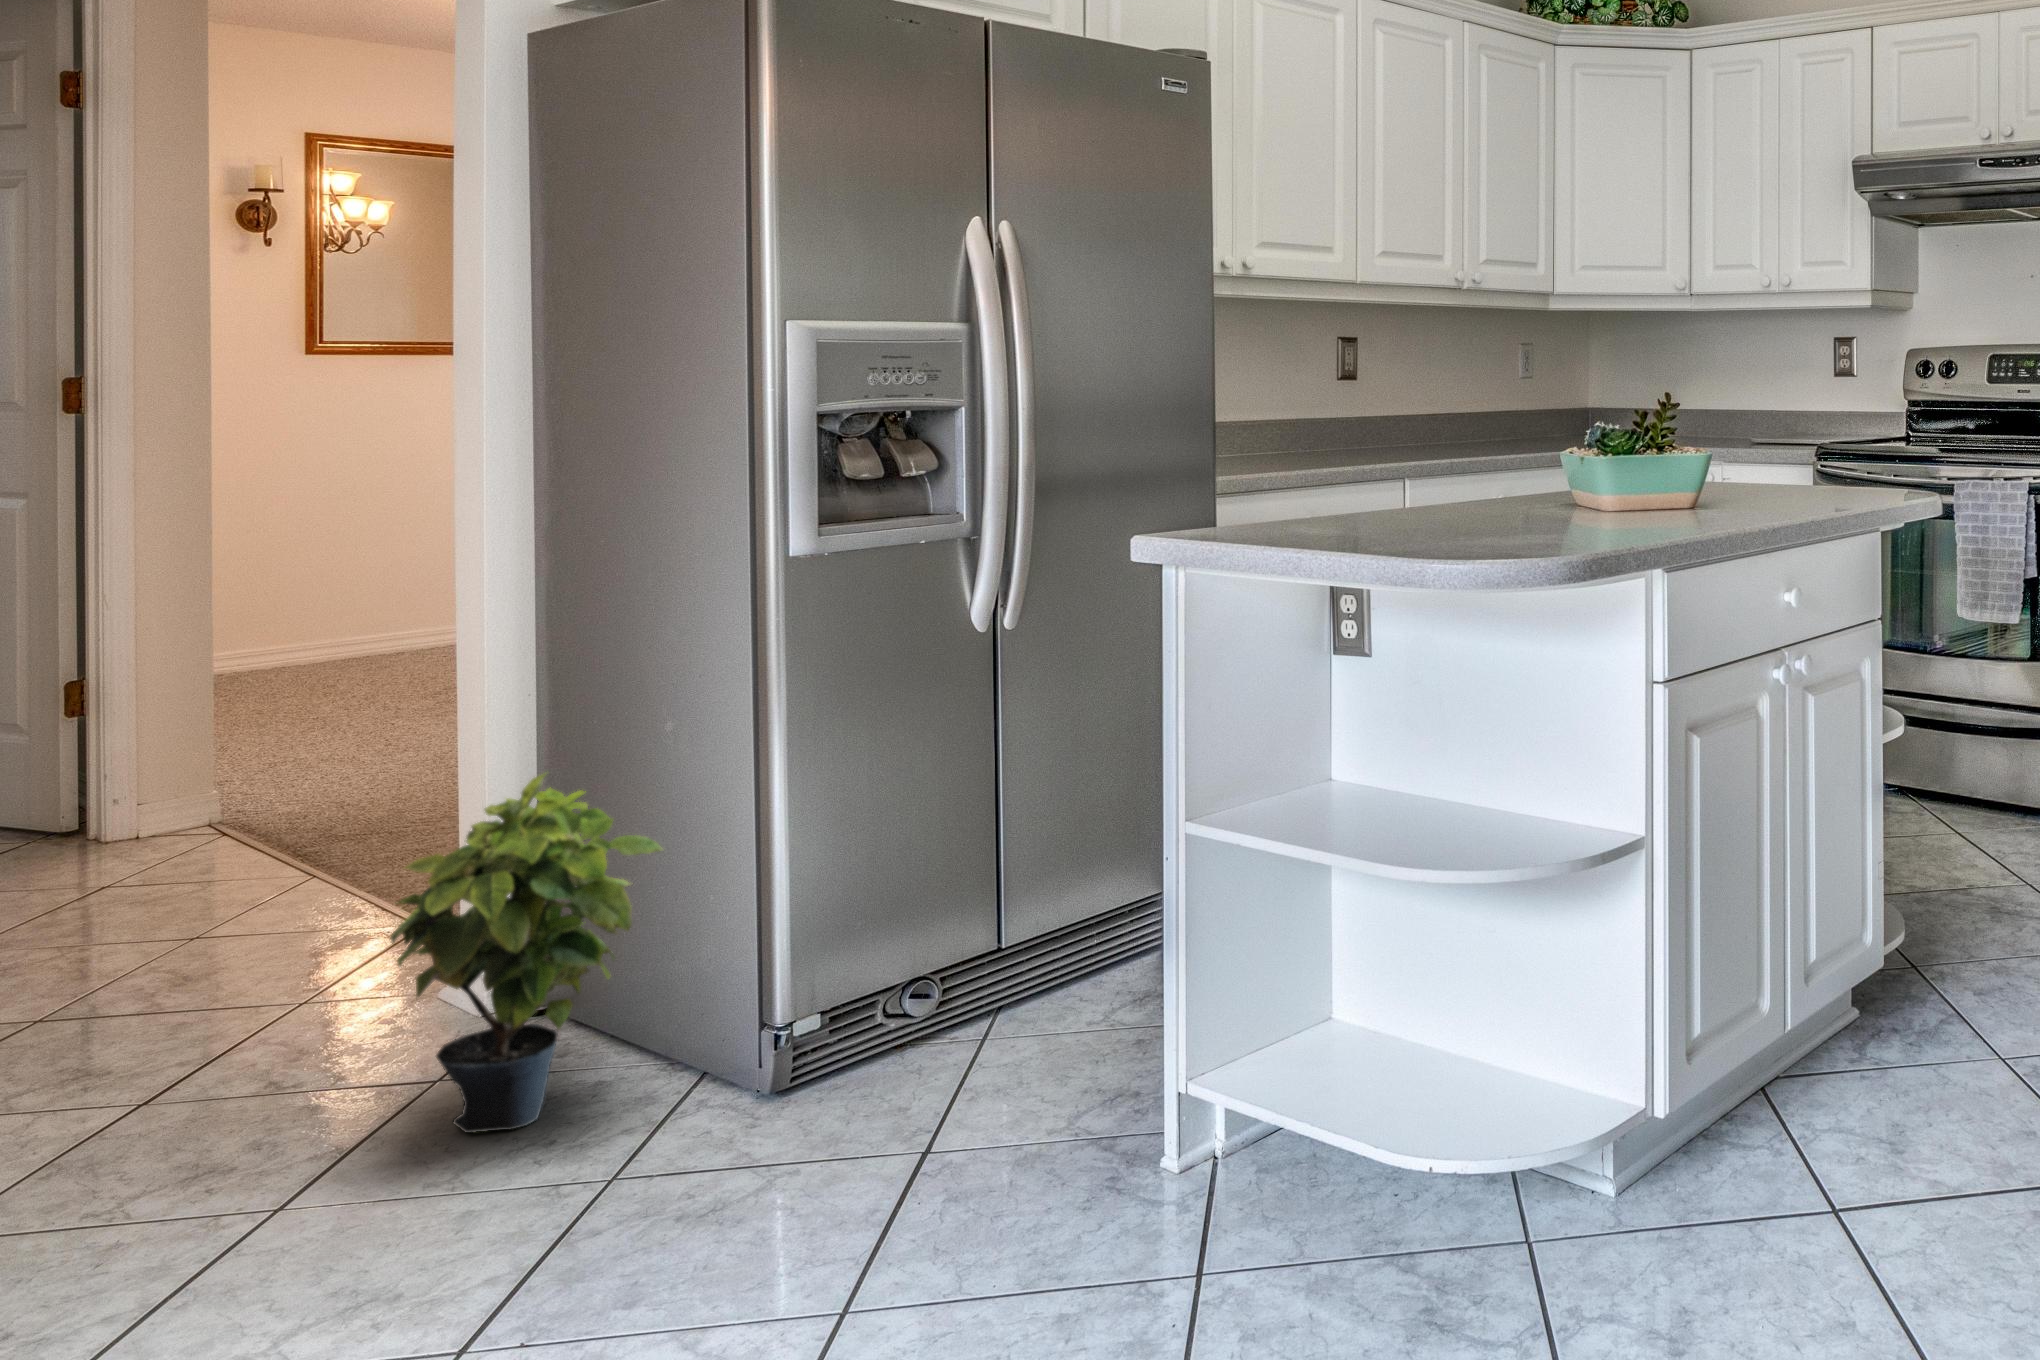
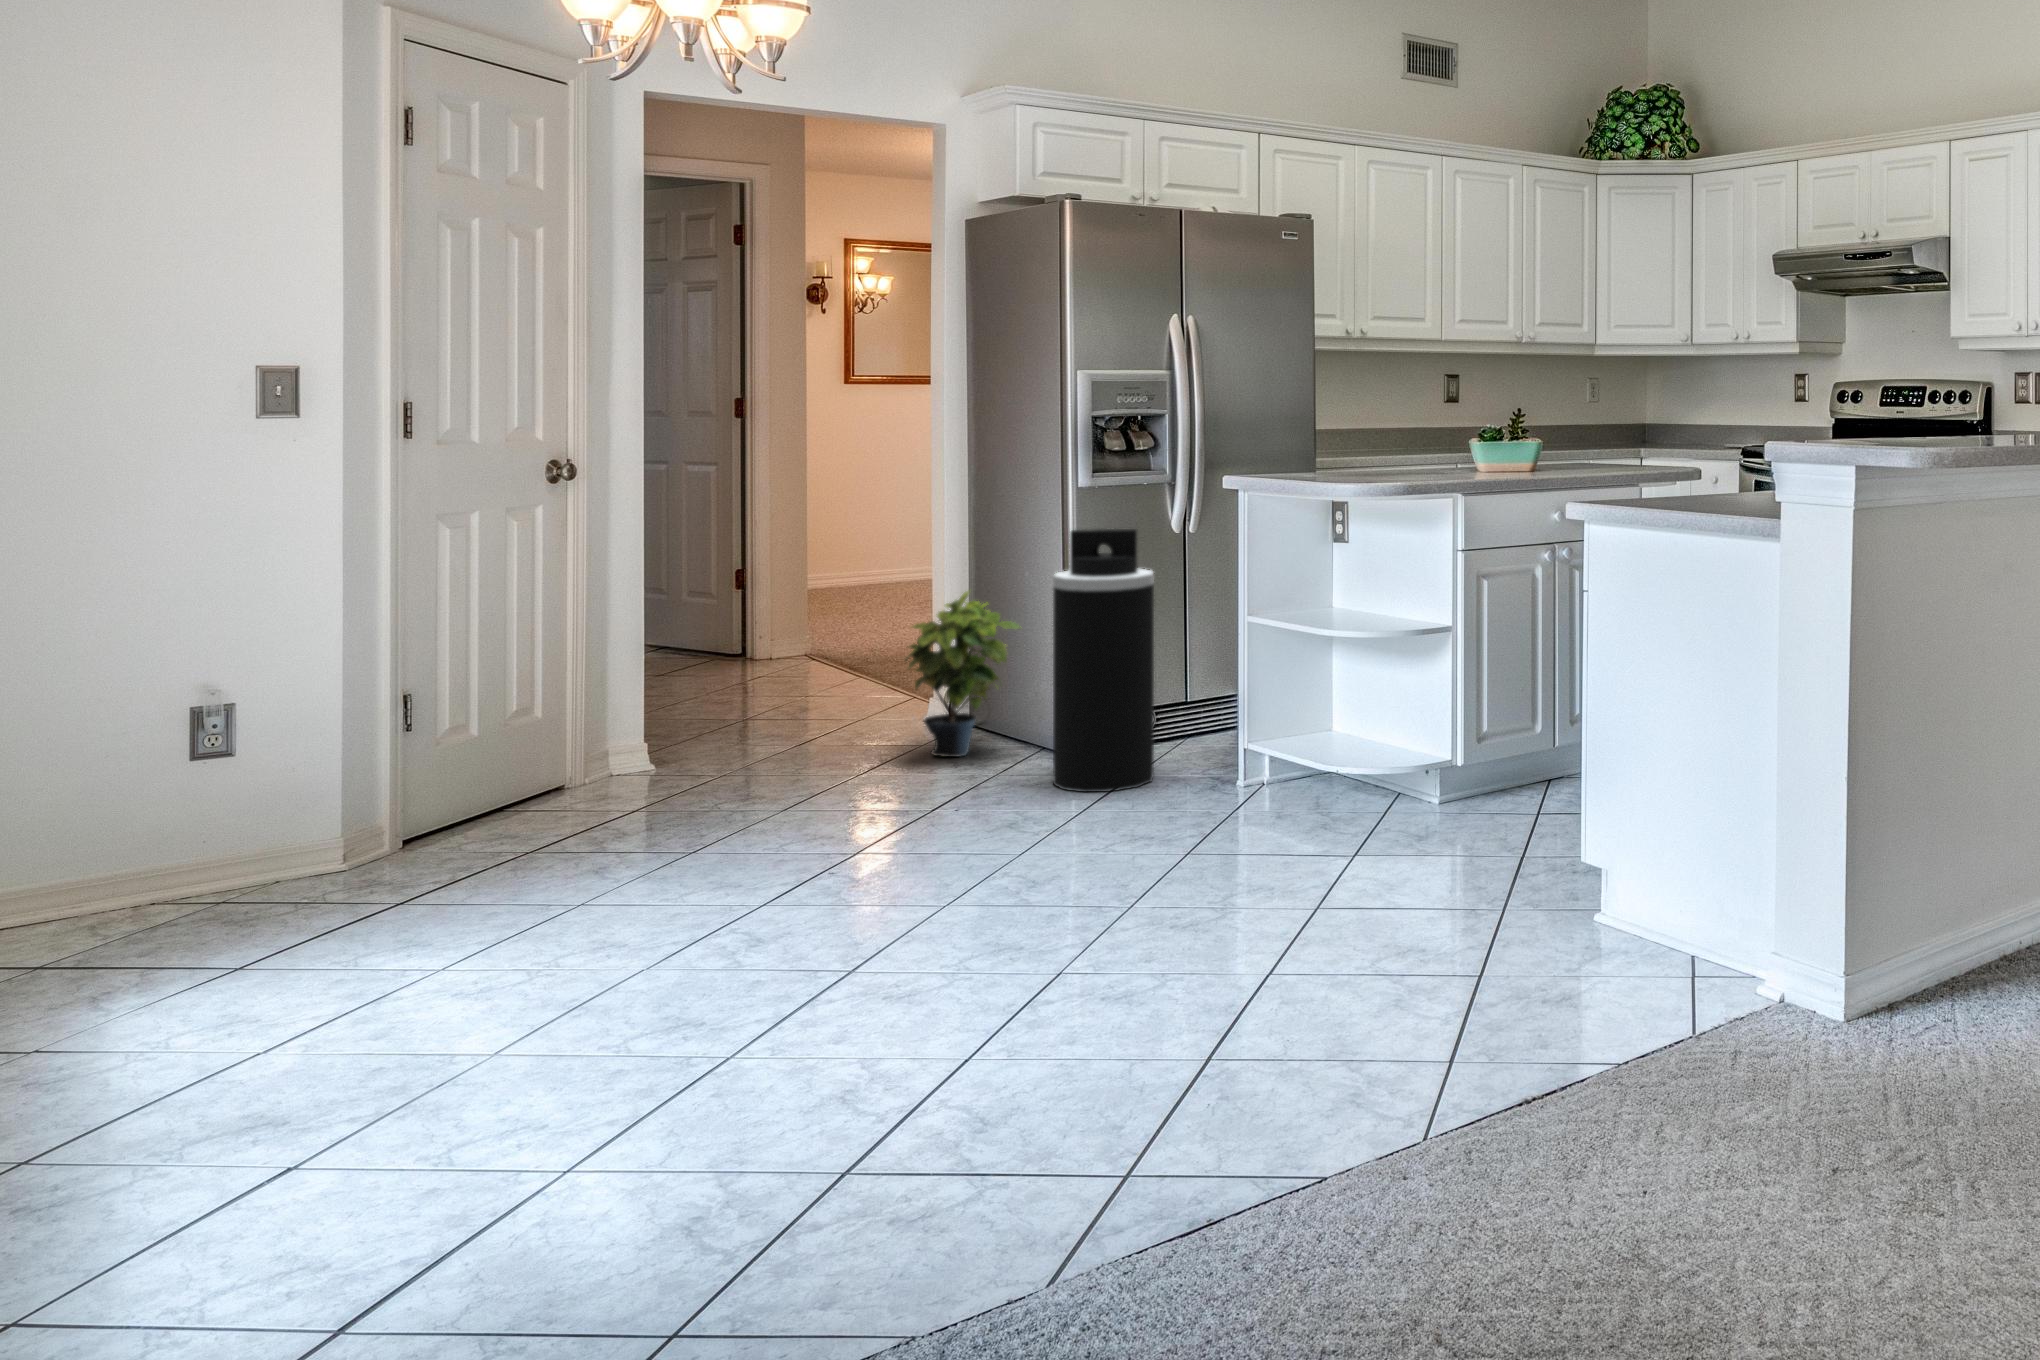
trash can: none [752,646,975,1245] -> present [1053,529,1154,792]

